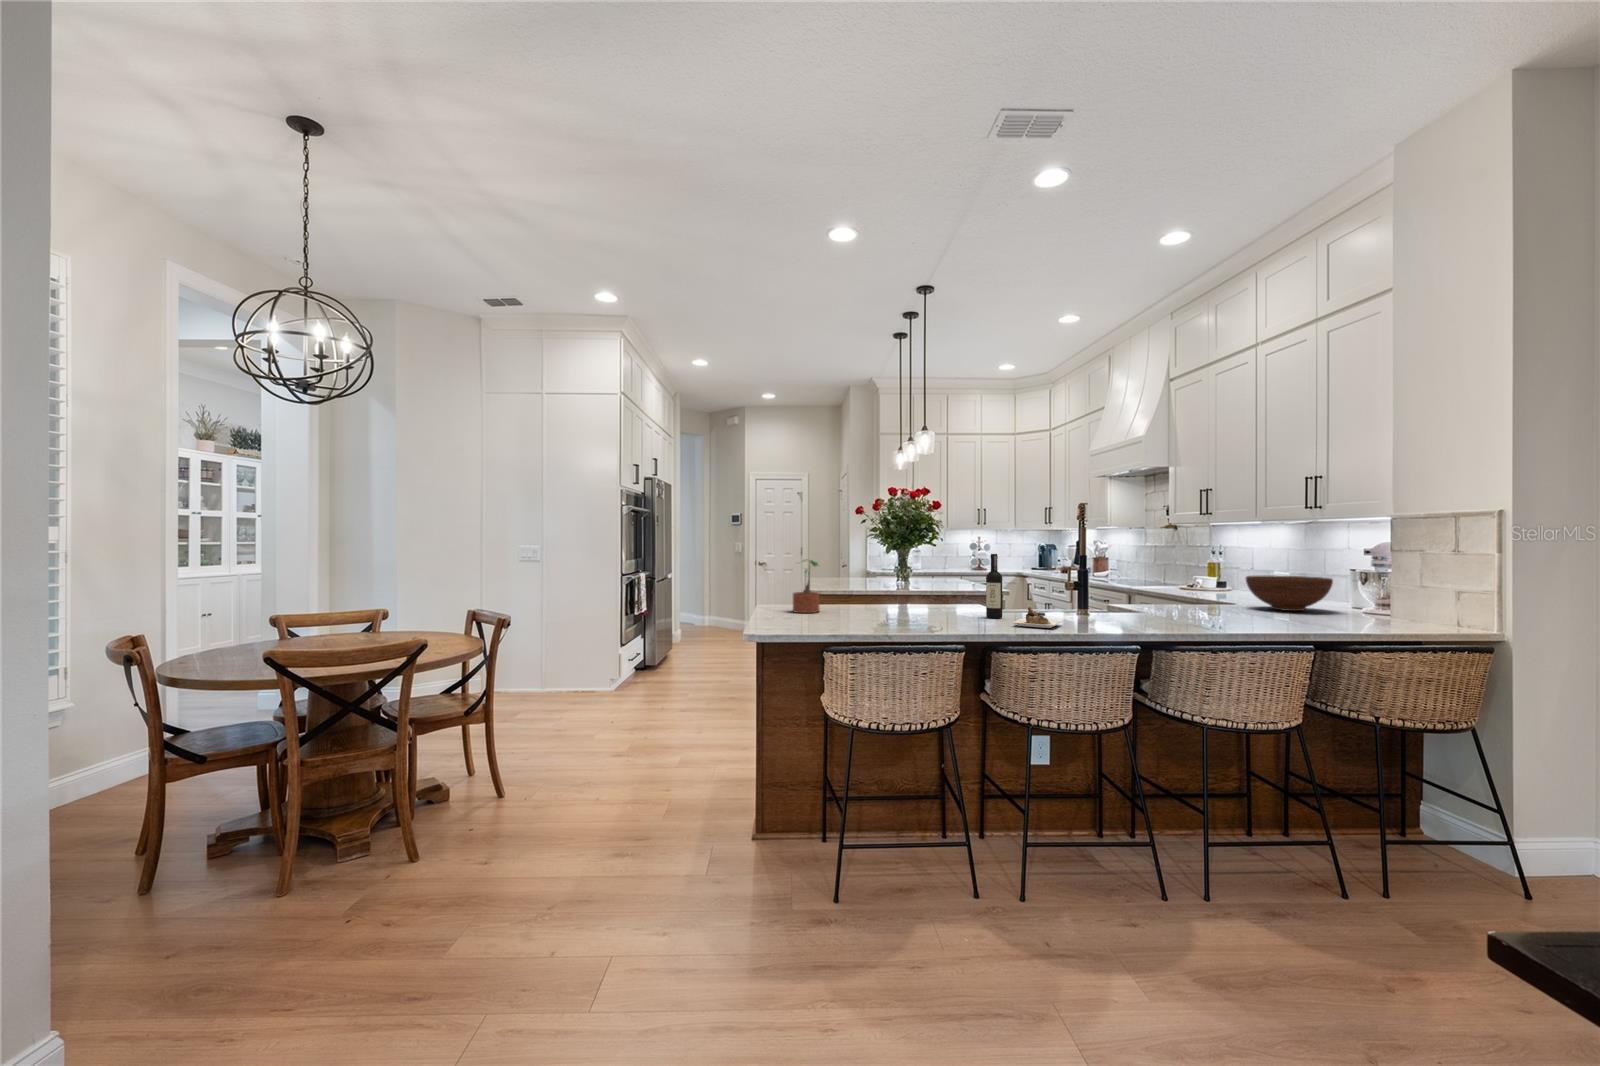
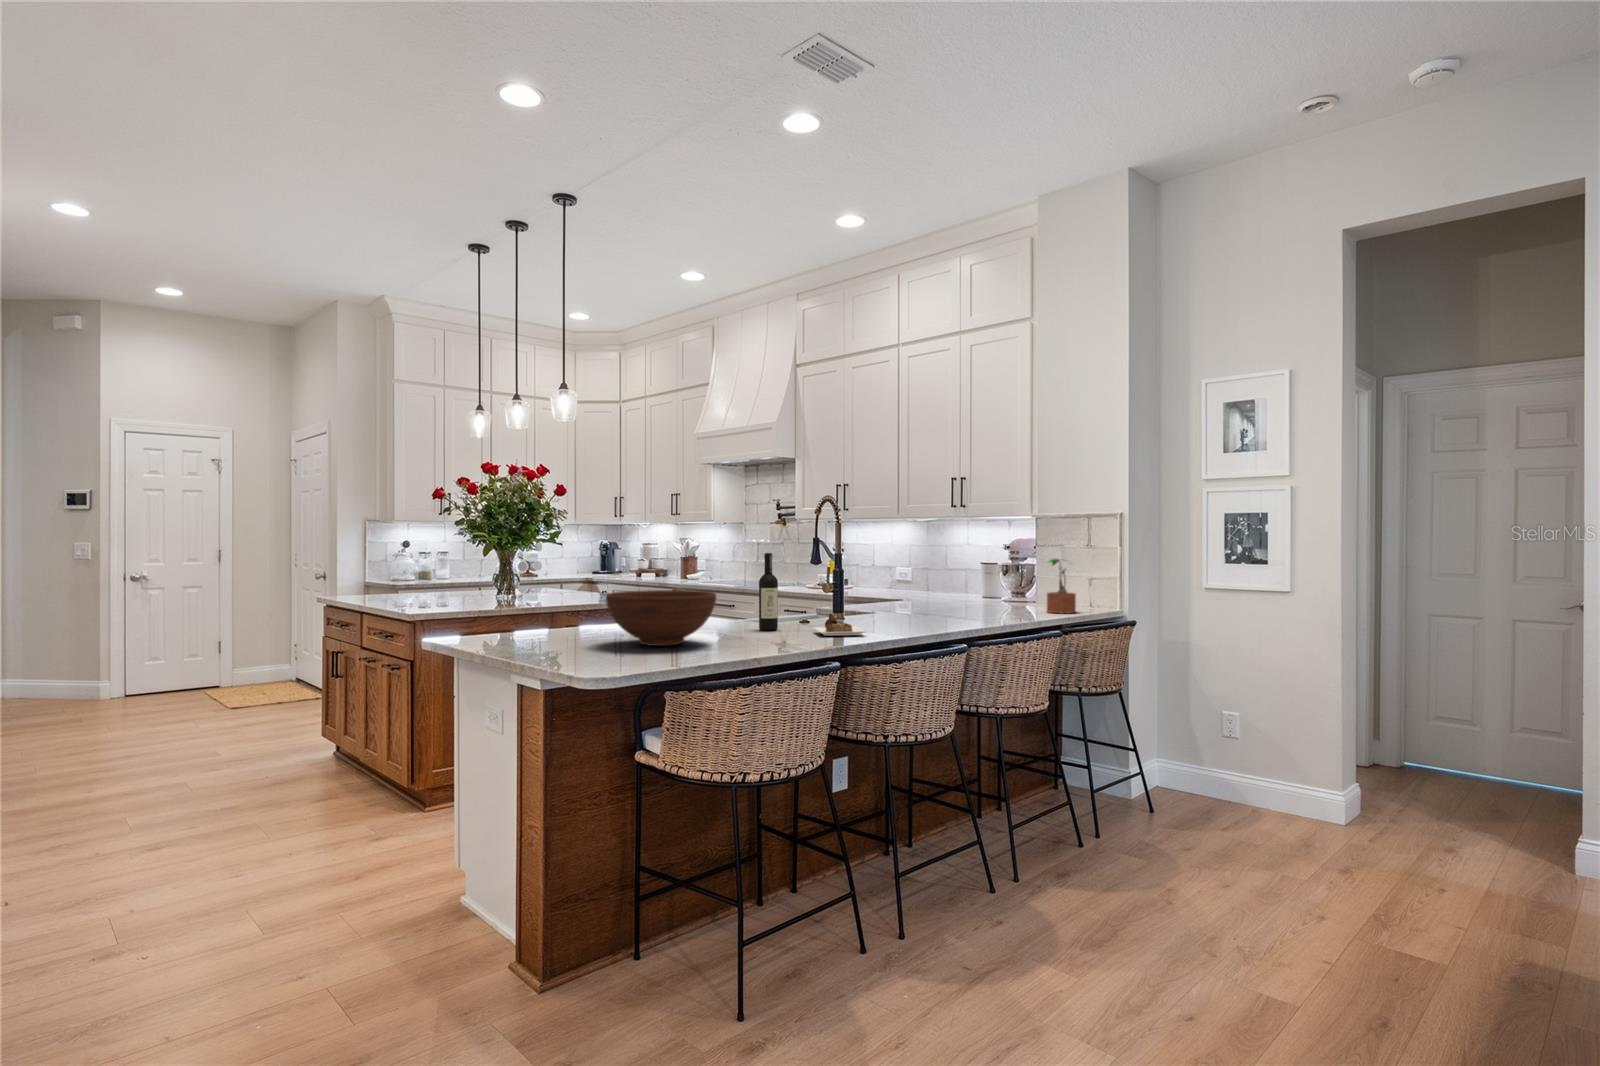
potted plant: present [793,560,820,613] -> present [1047,559,1076,614]
fruit bowl: present [1246,575,1333,611] -> present [606,590,716,646]

